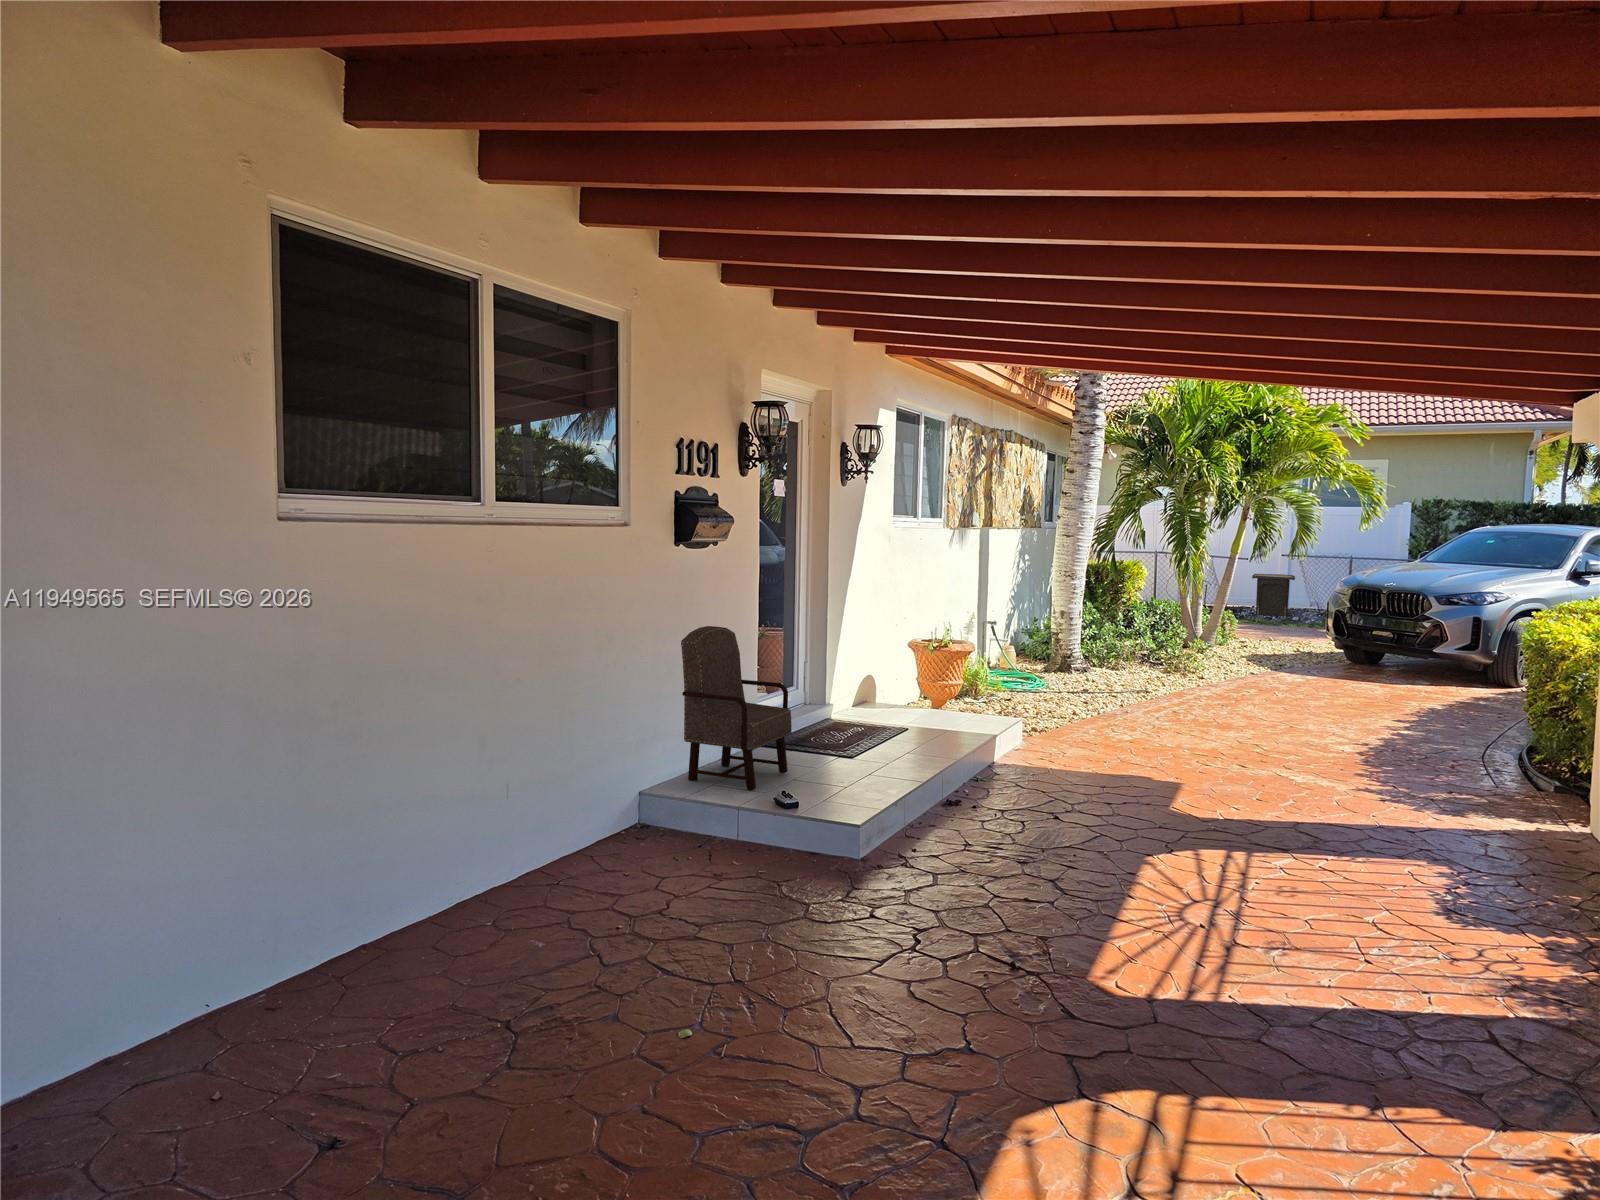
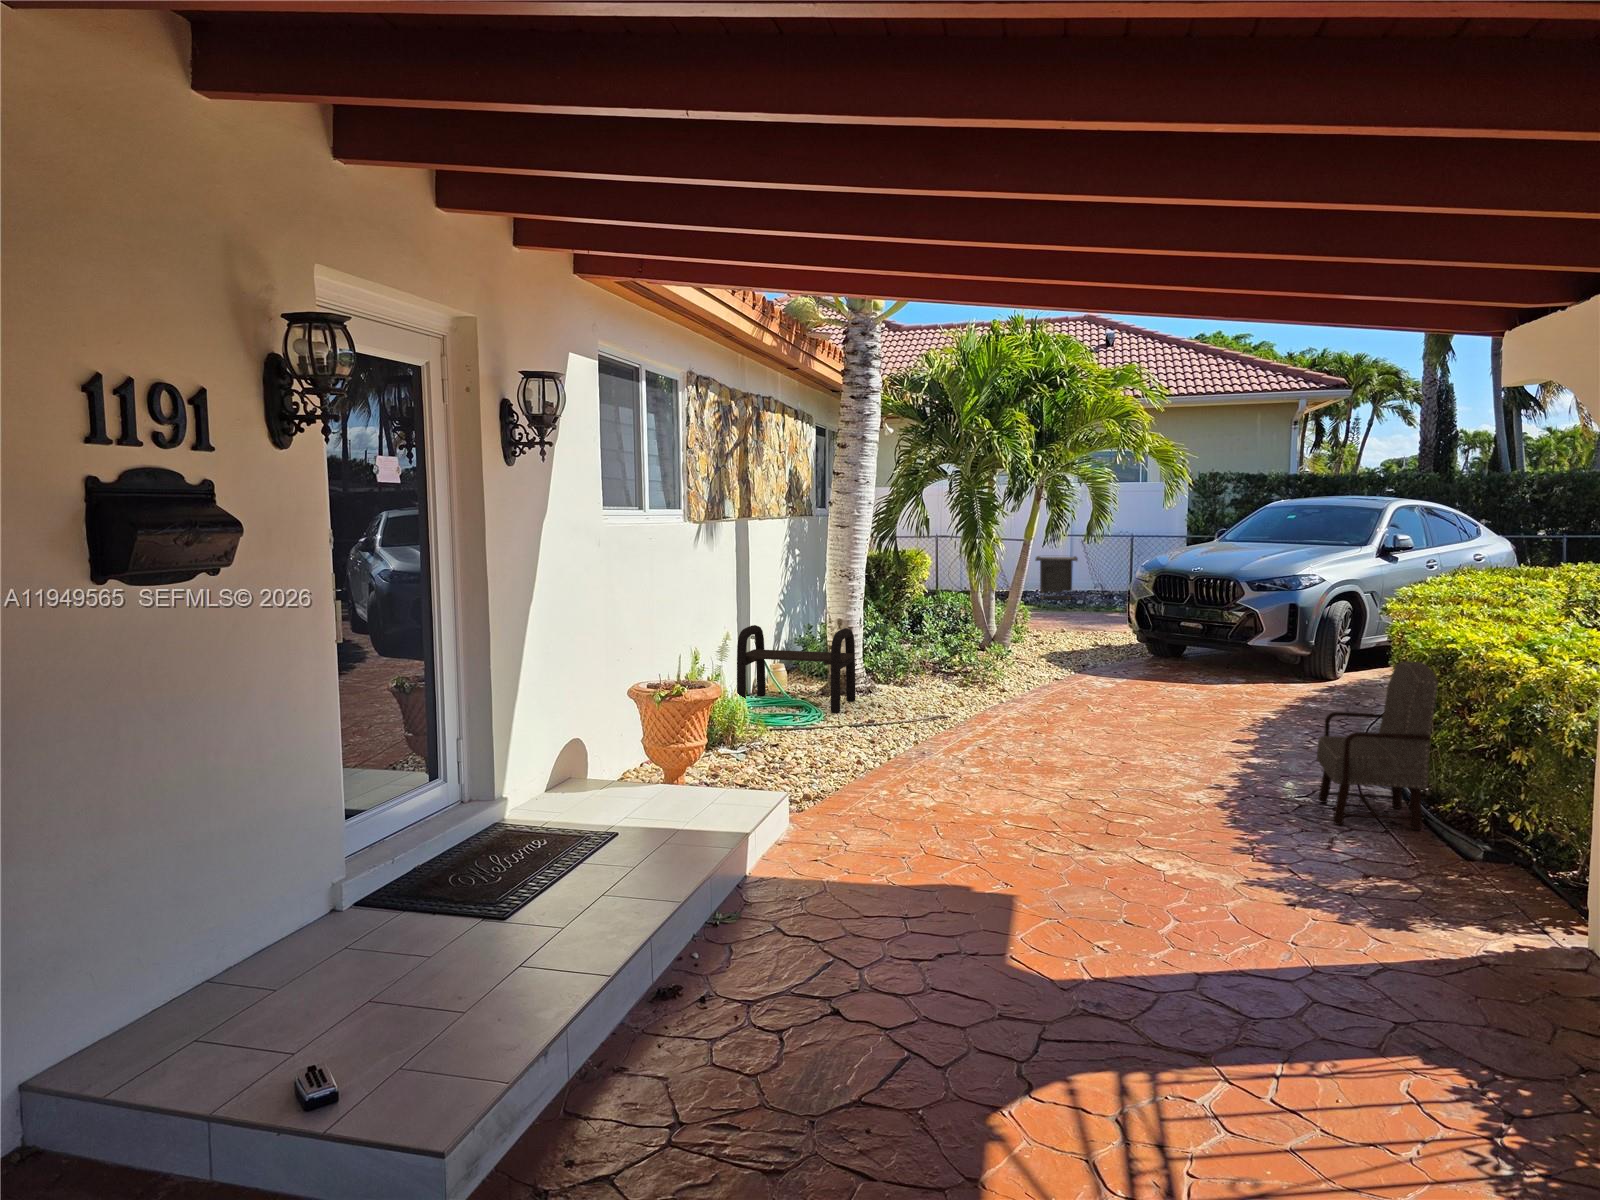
bench: none [977,613,1074,684] -> present [737,625,855,713]
armchair: present [681,626,792,790] -> present [1317,661,1438,830]

